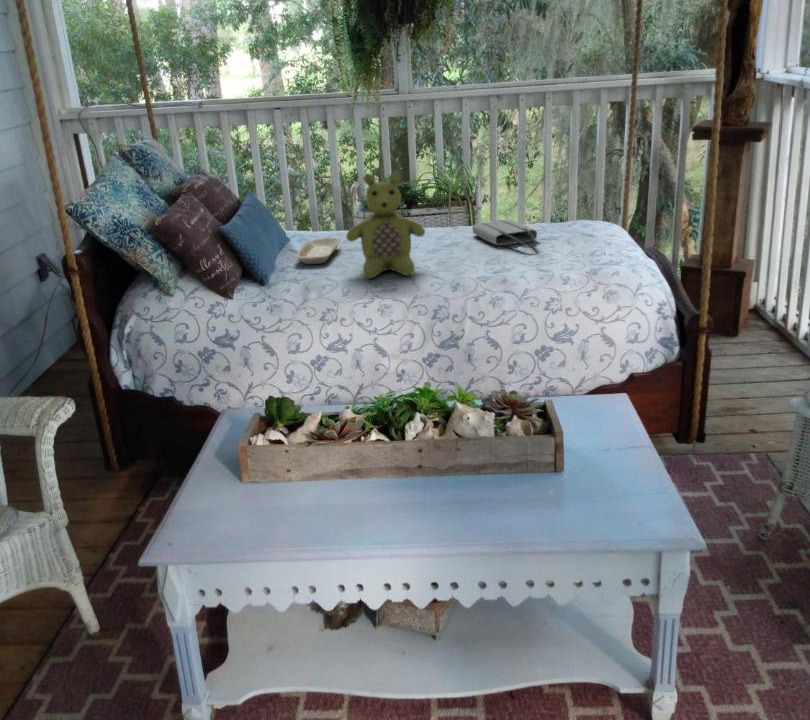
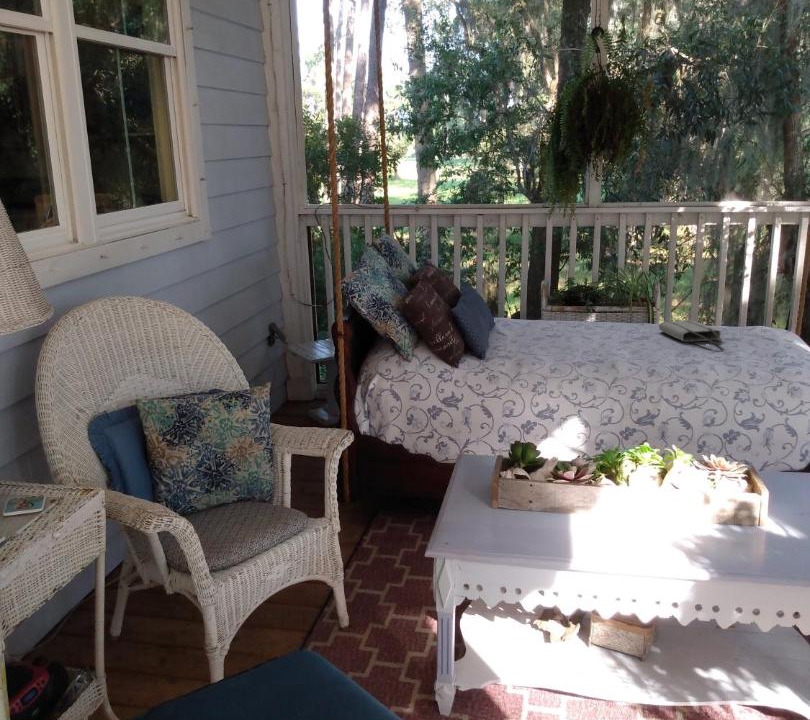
stuffed bear: present [346,172,425,278] -> none [554,273,623,360]
tray: present [296,238,341,264] -> none [507,325,543,345]

